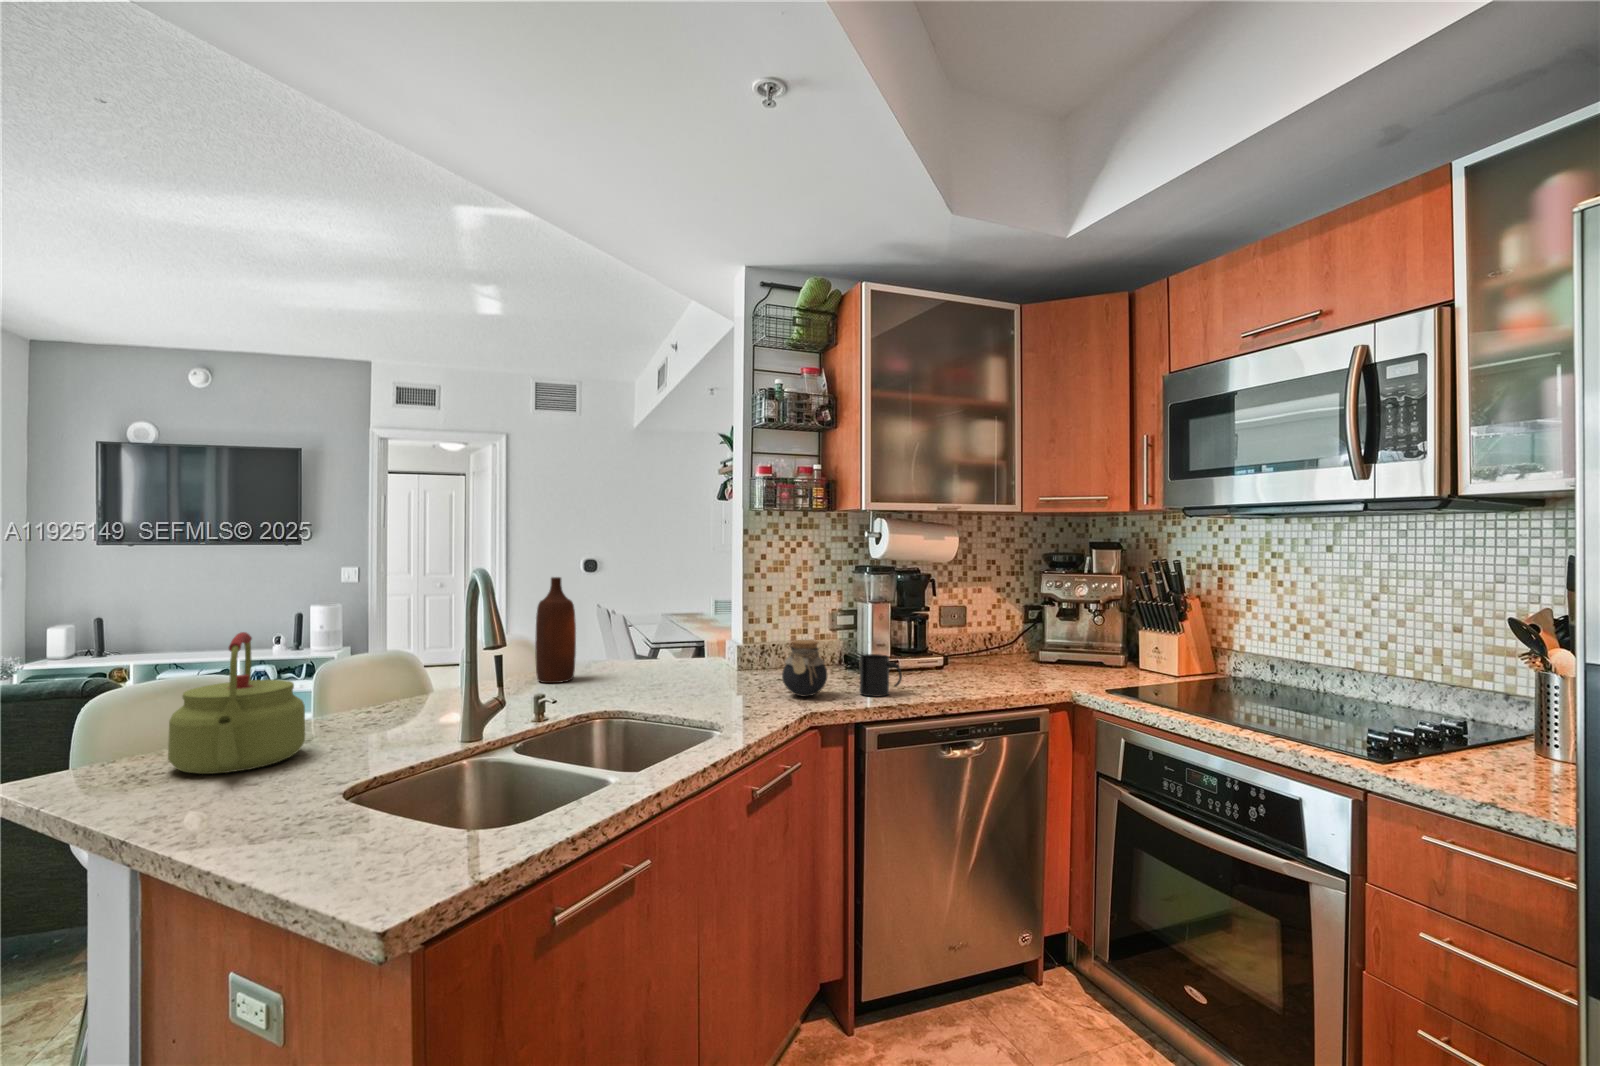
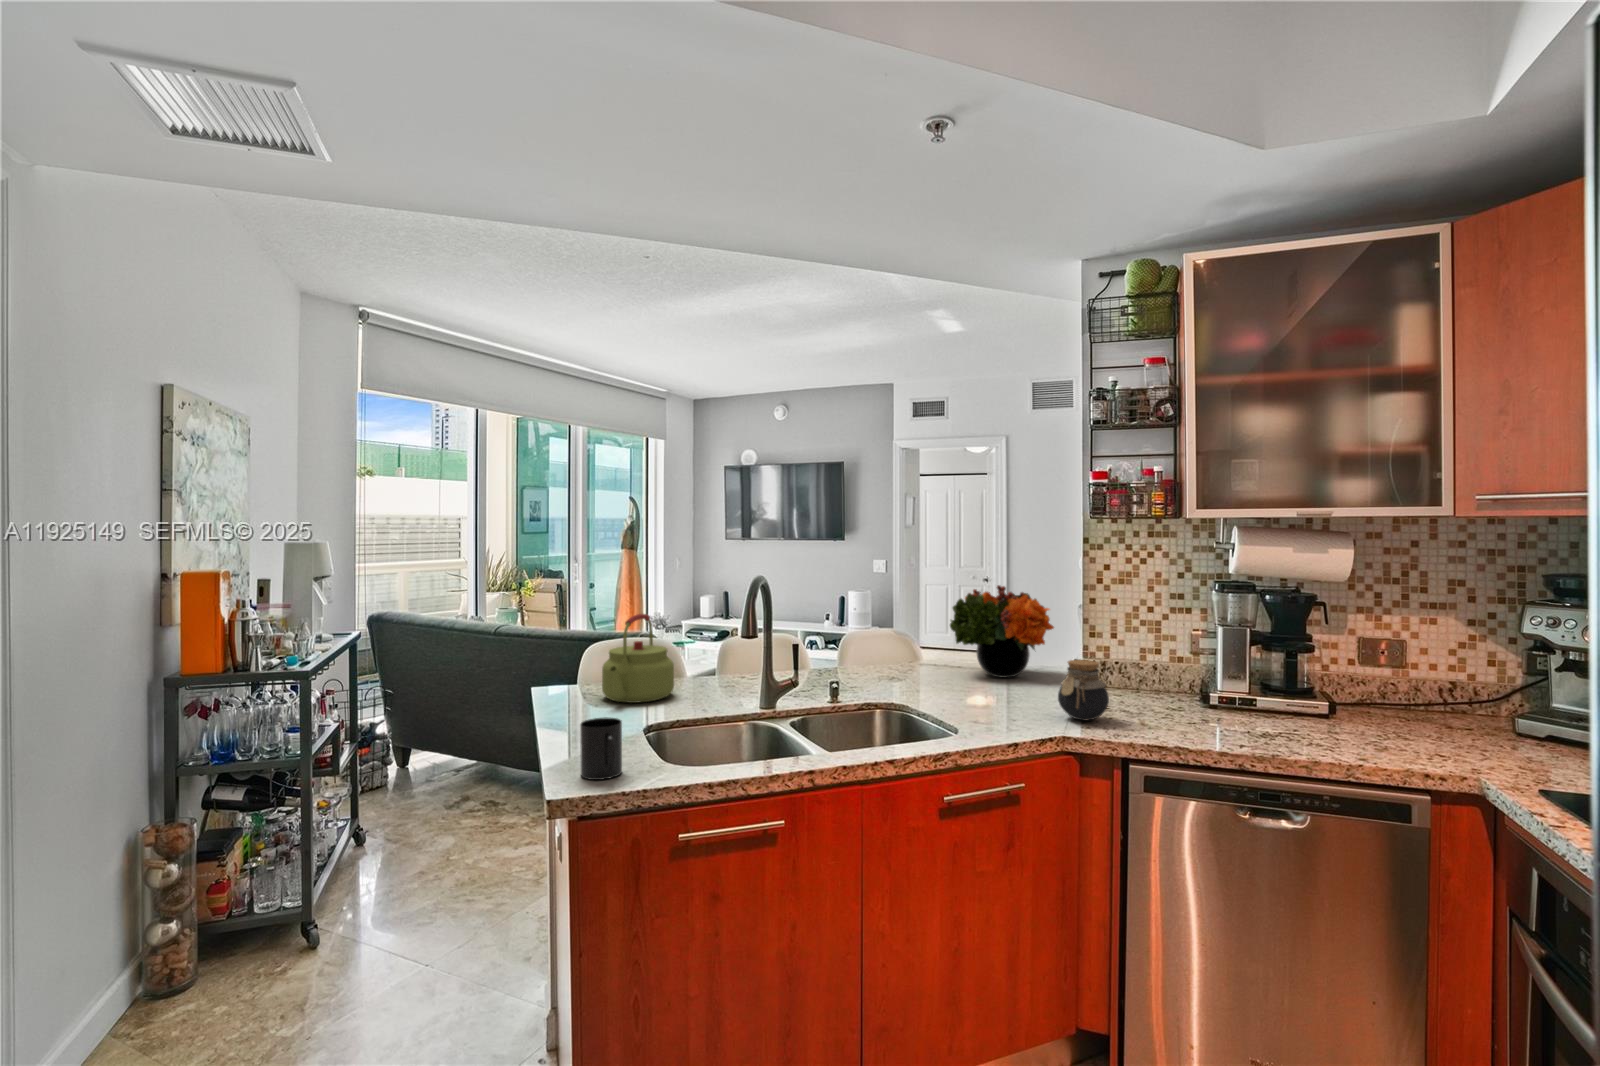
bottle: present [535,577,576,683] -> none [879,581,913,674]
flower arrangement: none [616,577,720,672] -> present [950,585,1054,678]
mug: present [859,654,902,697] -> present [580,717,622,780]

